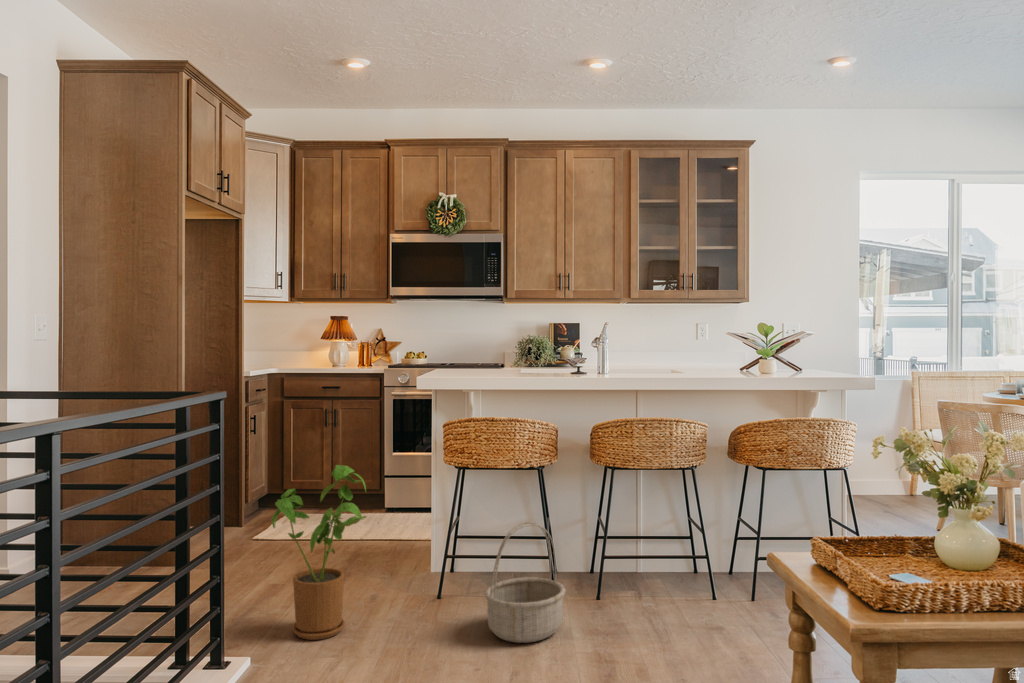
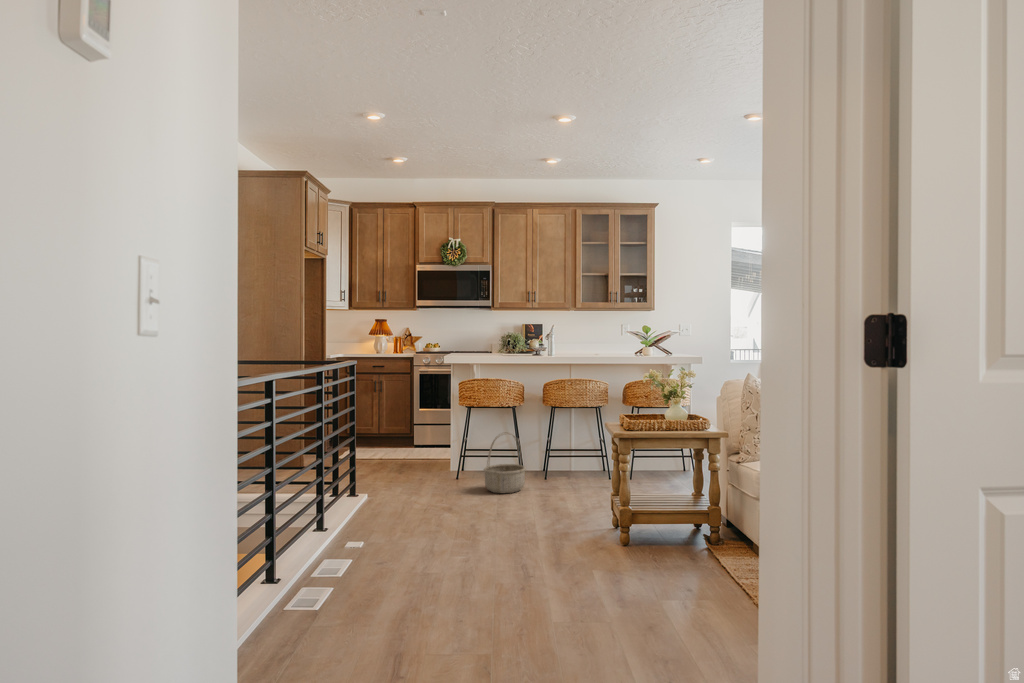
house plant: present [272,465,366,640] -> none [370,403,421,493]

